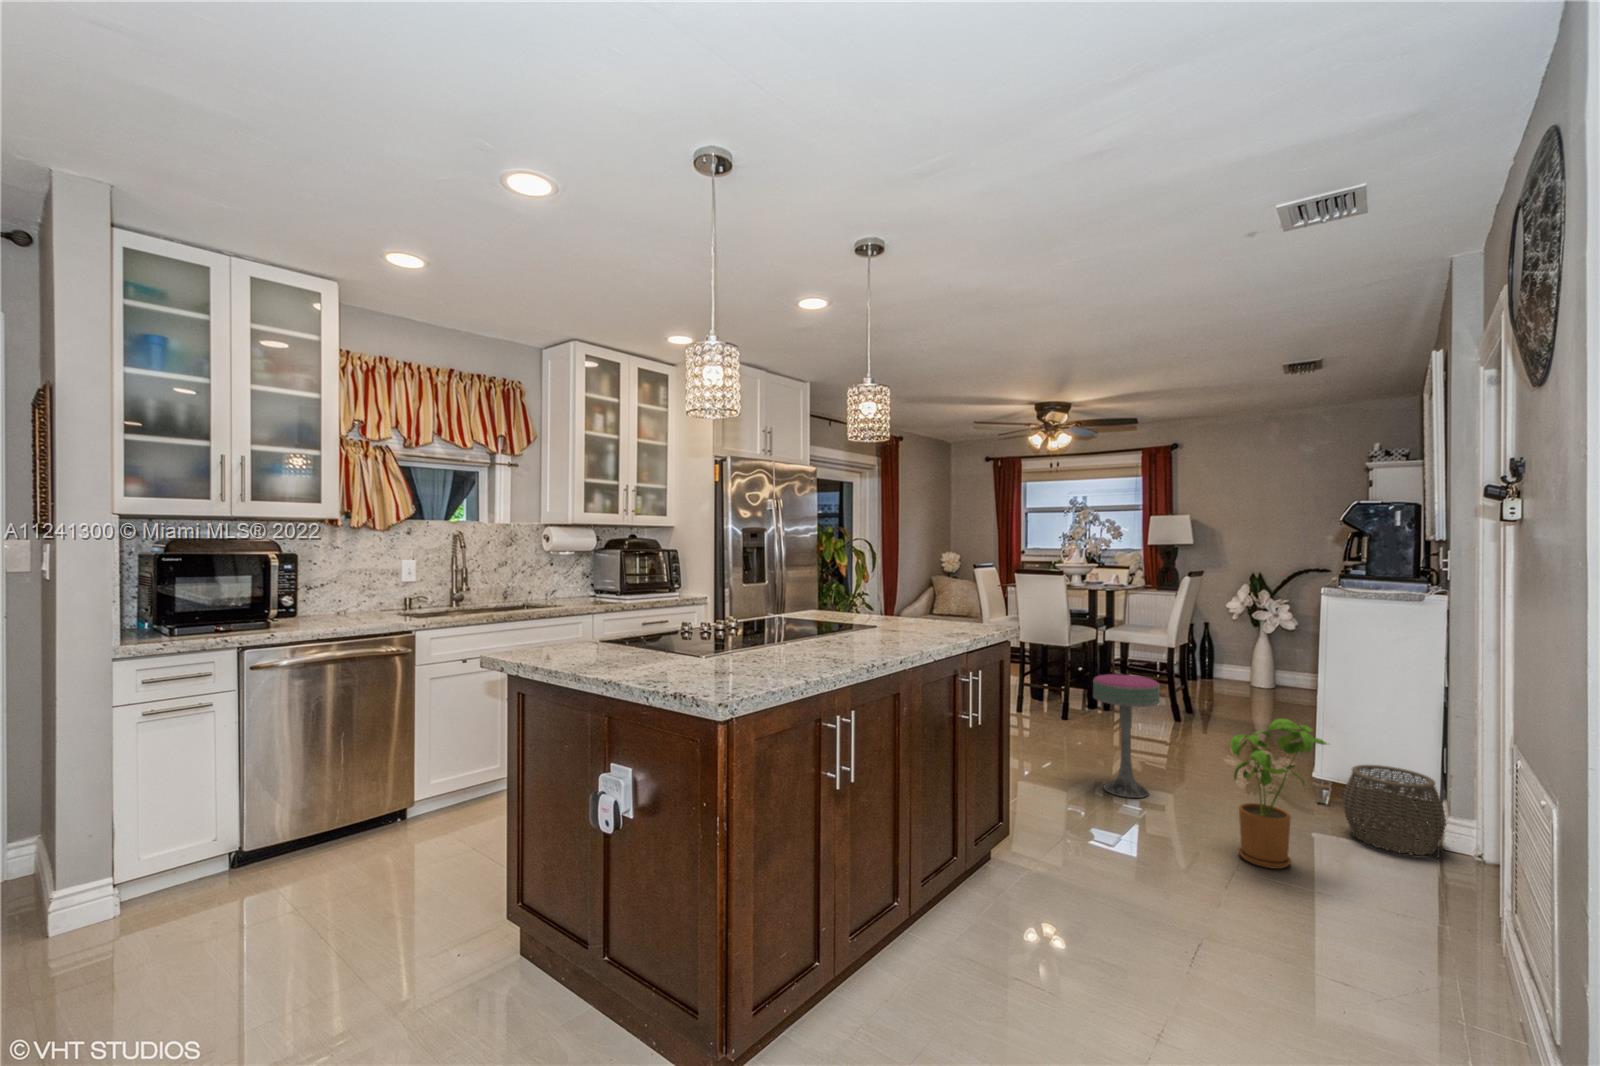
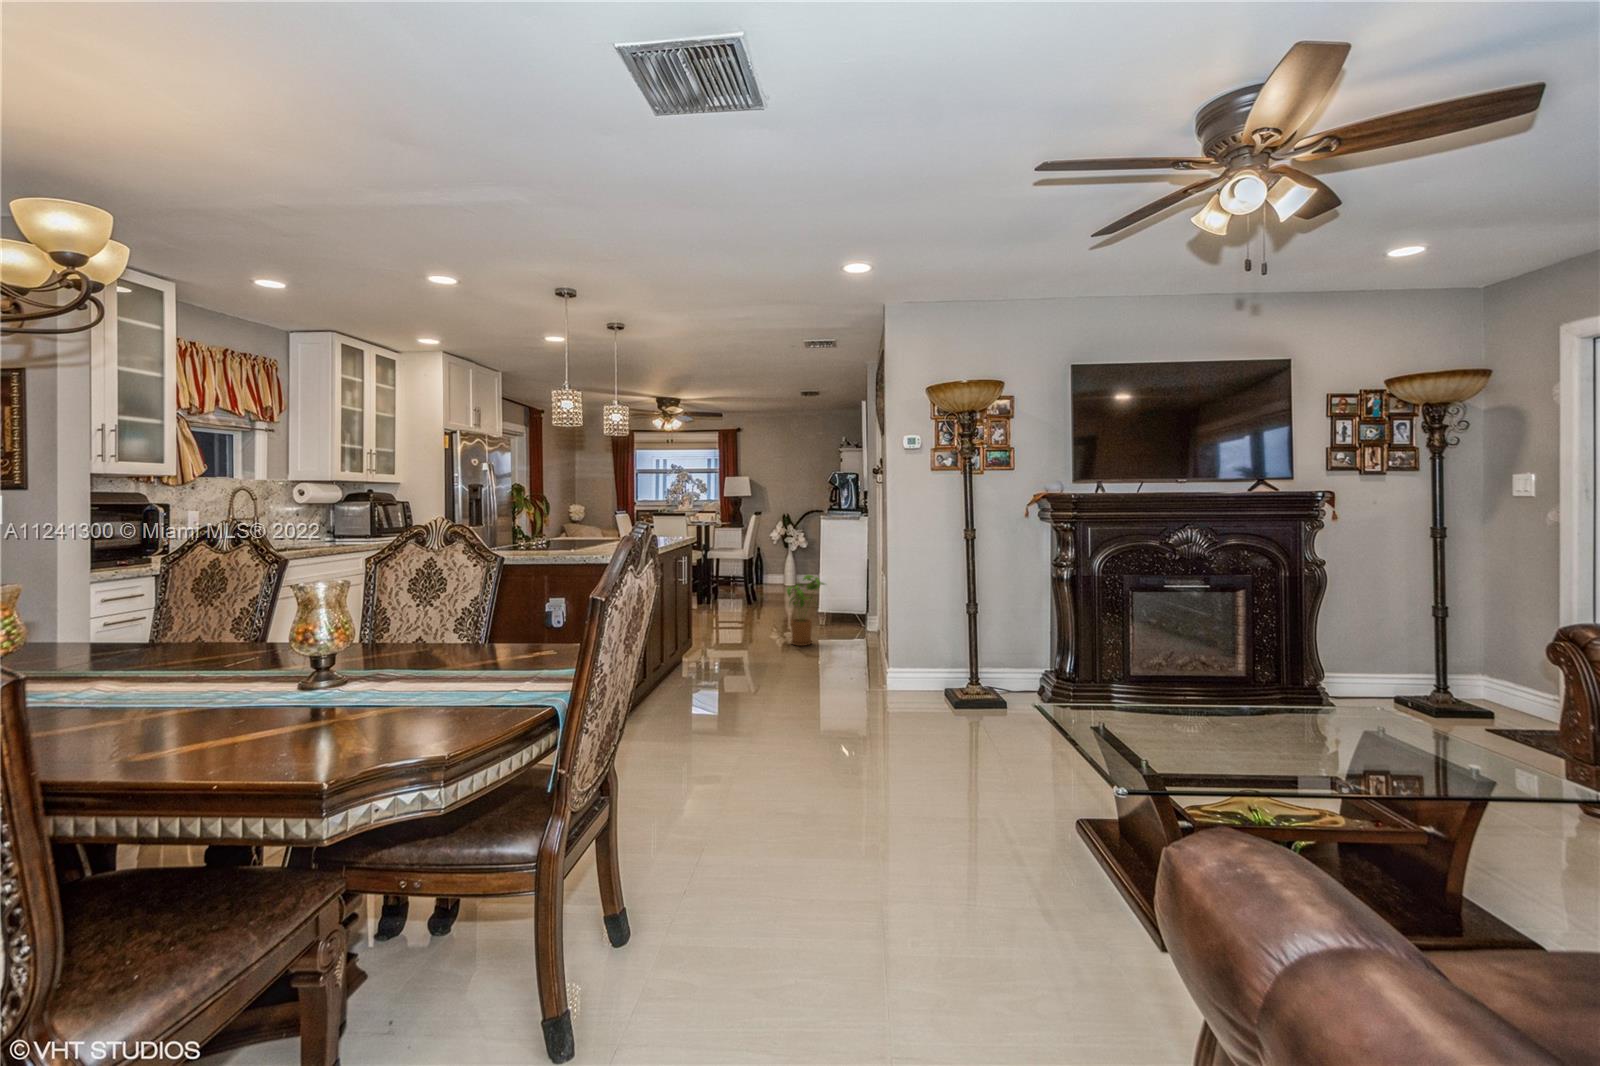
bar stool: present [1093,674,1160,798] -> none [716,568,751,634]
woven basket: present [1343,765,1446,855] -> none [831,598,869,634]

